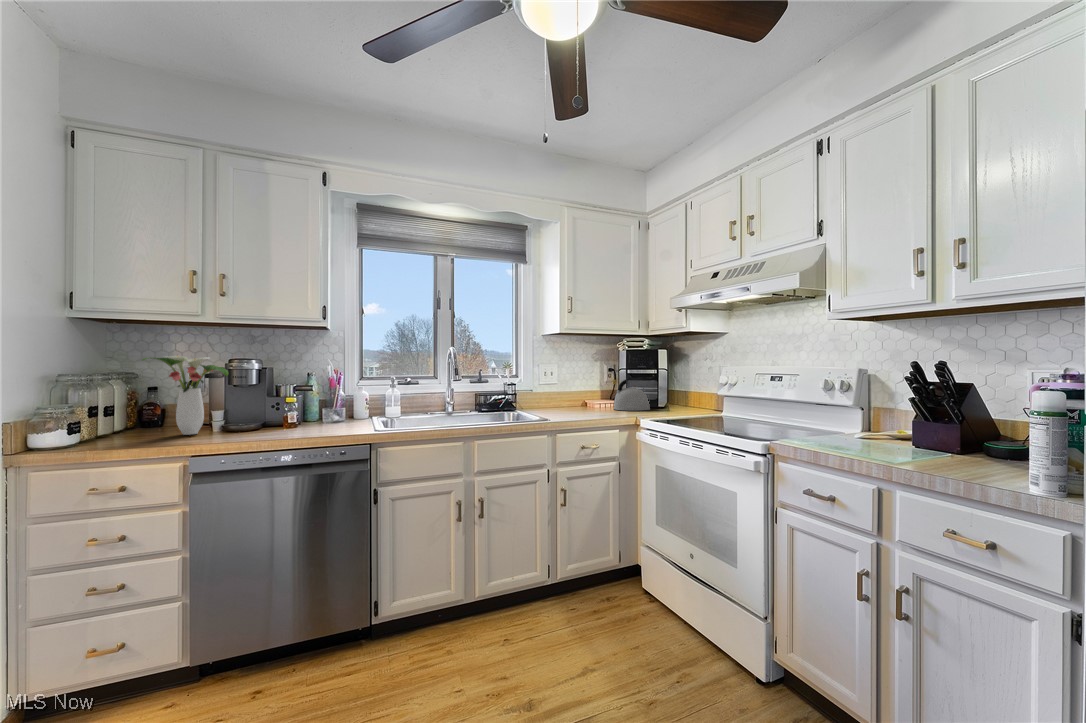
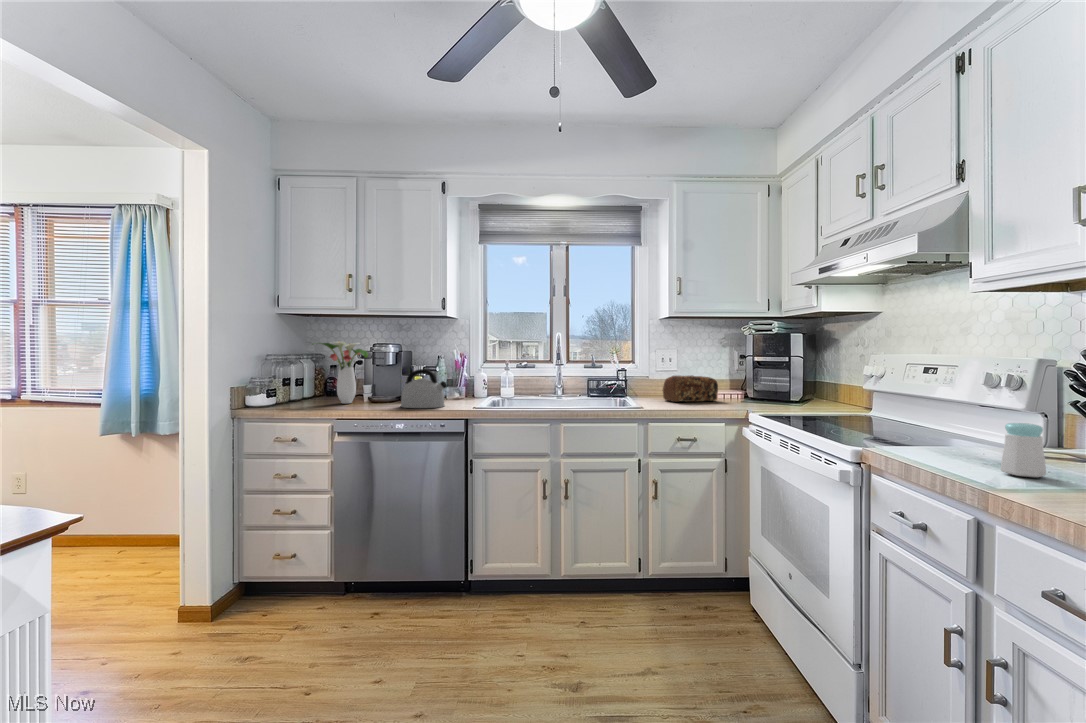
kettle: present [614,380,650,411] -> present [401,369,447,408]
bread loaf: none [549,387,597,413] -> present [662,375,718,402]
salt shaker: none [888,415,916,455] -> present [1001,423,1046,477]

